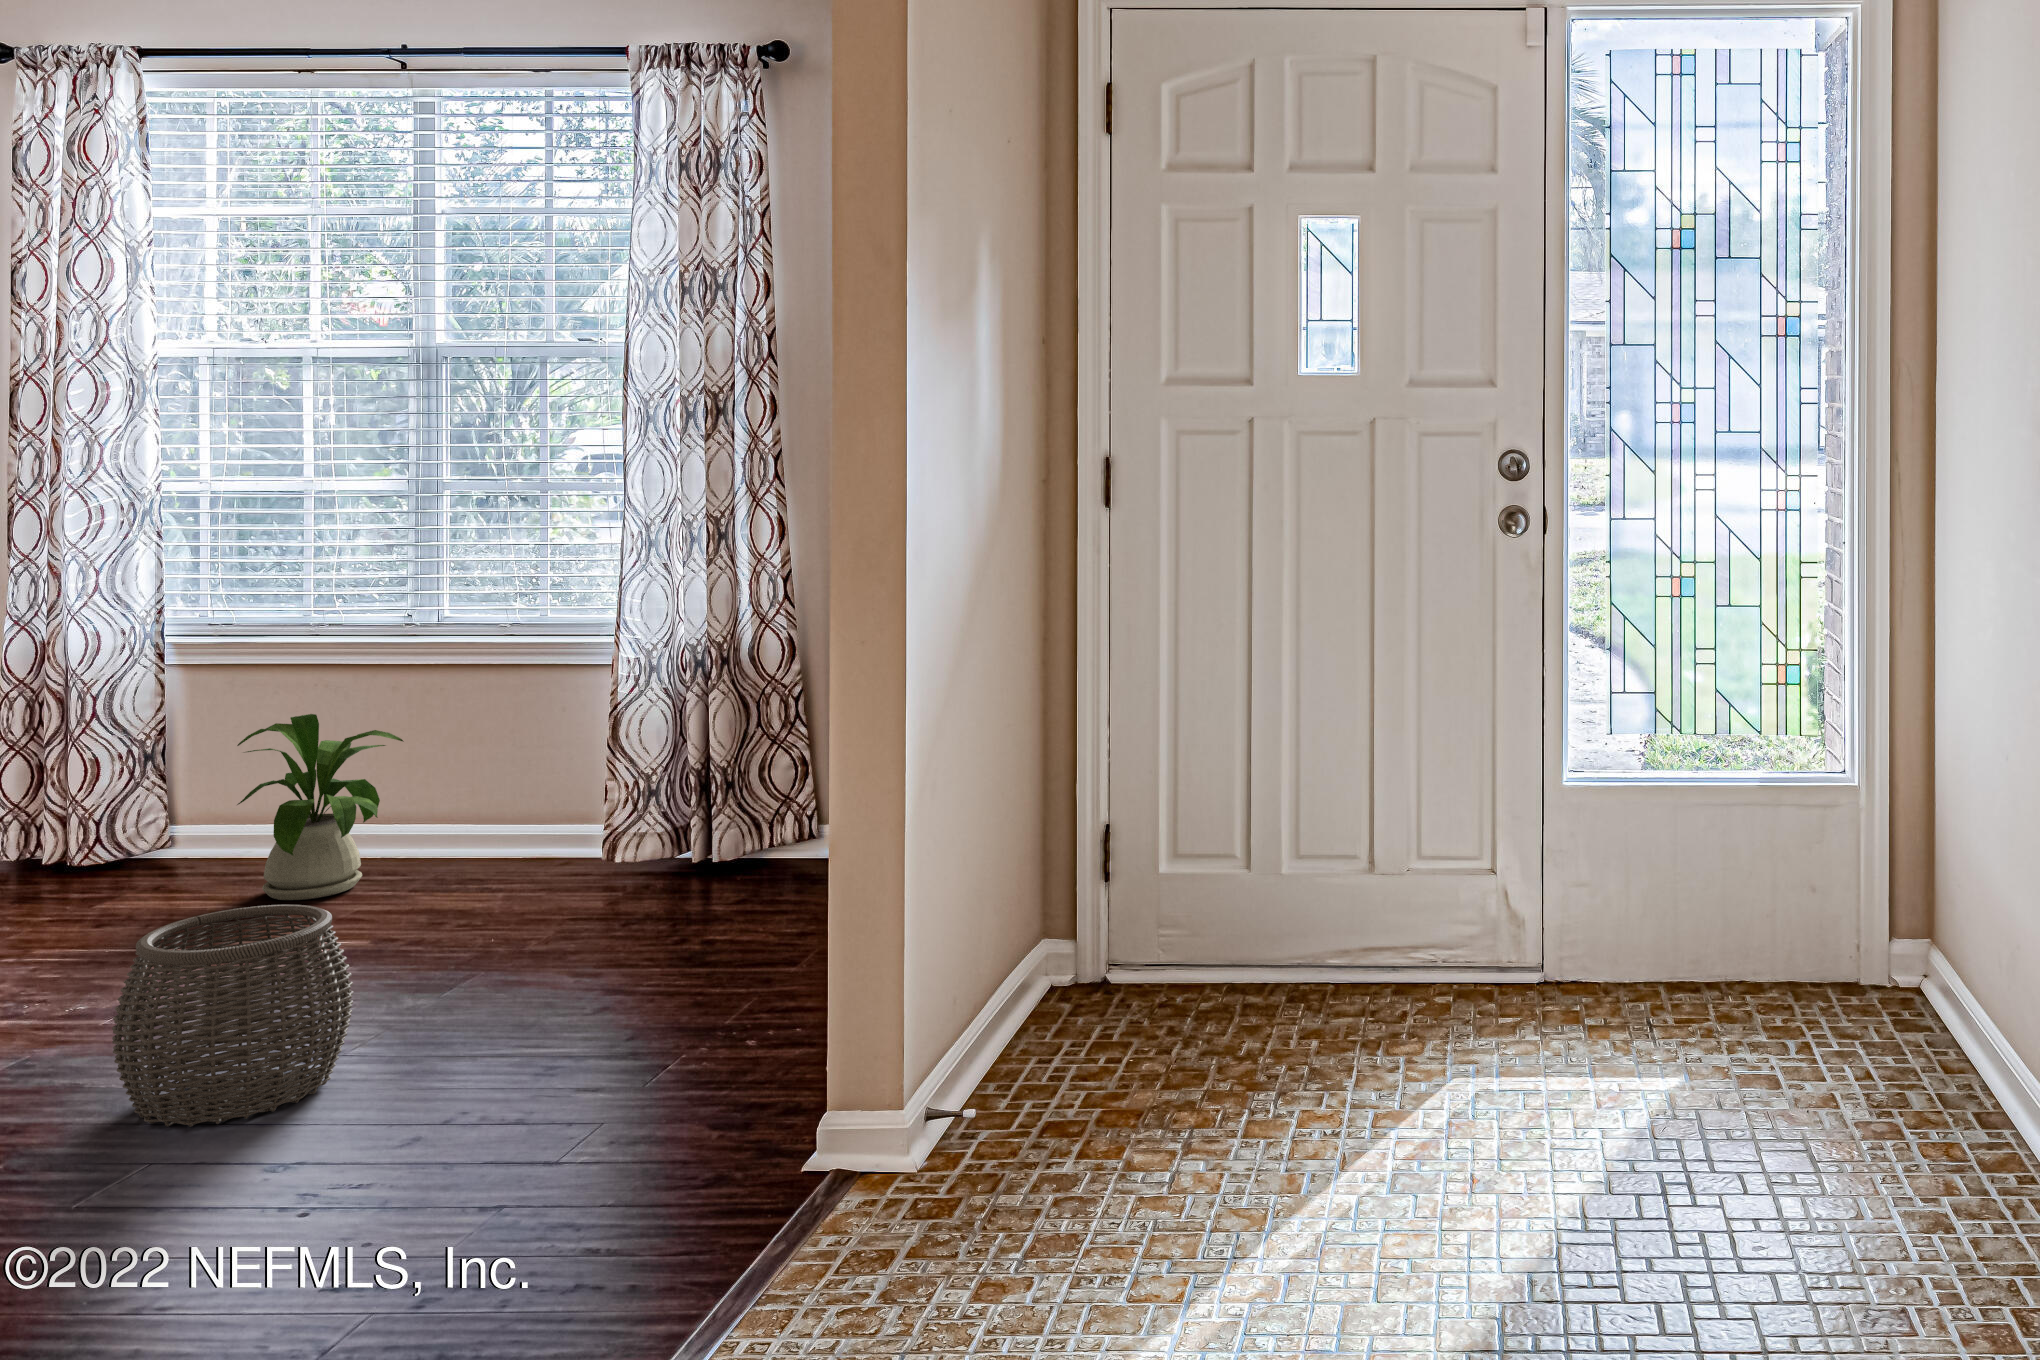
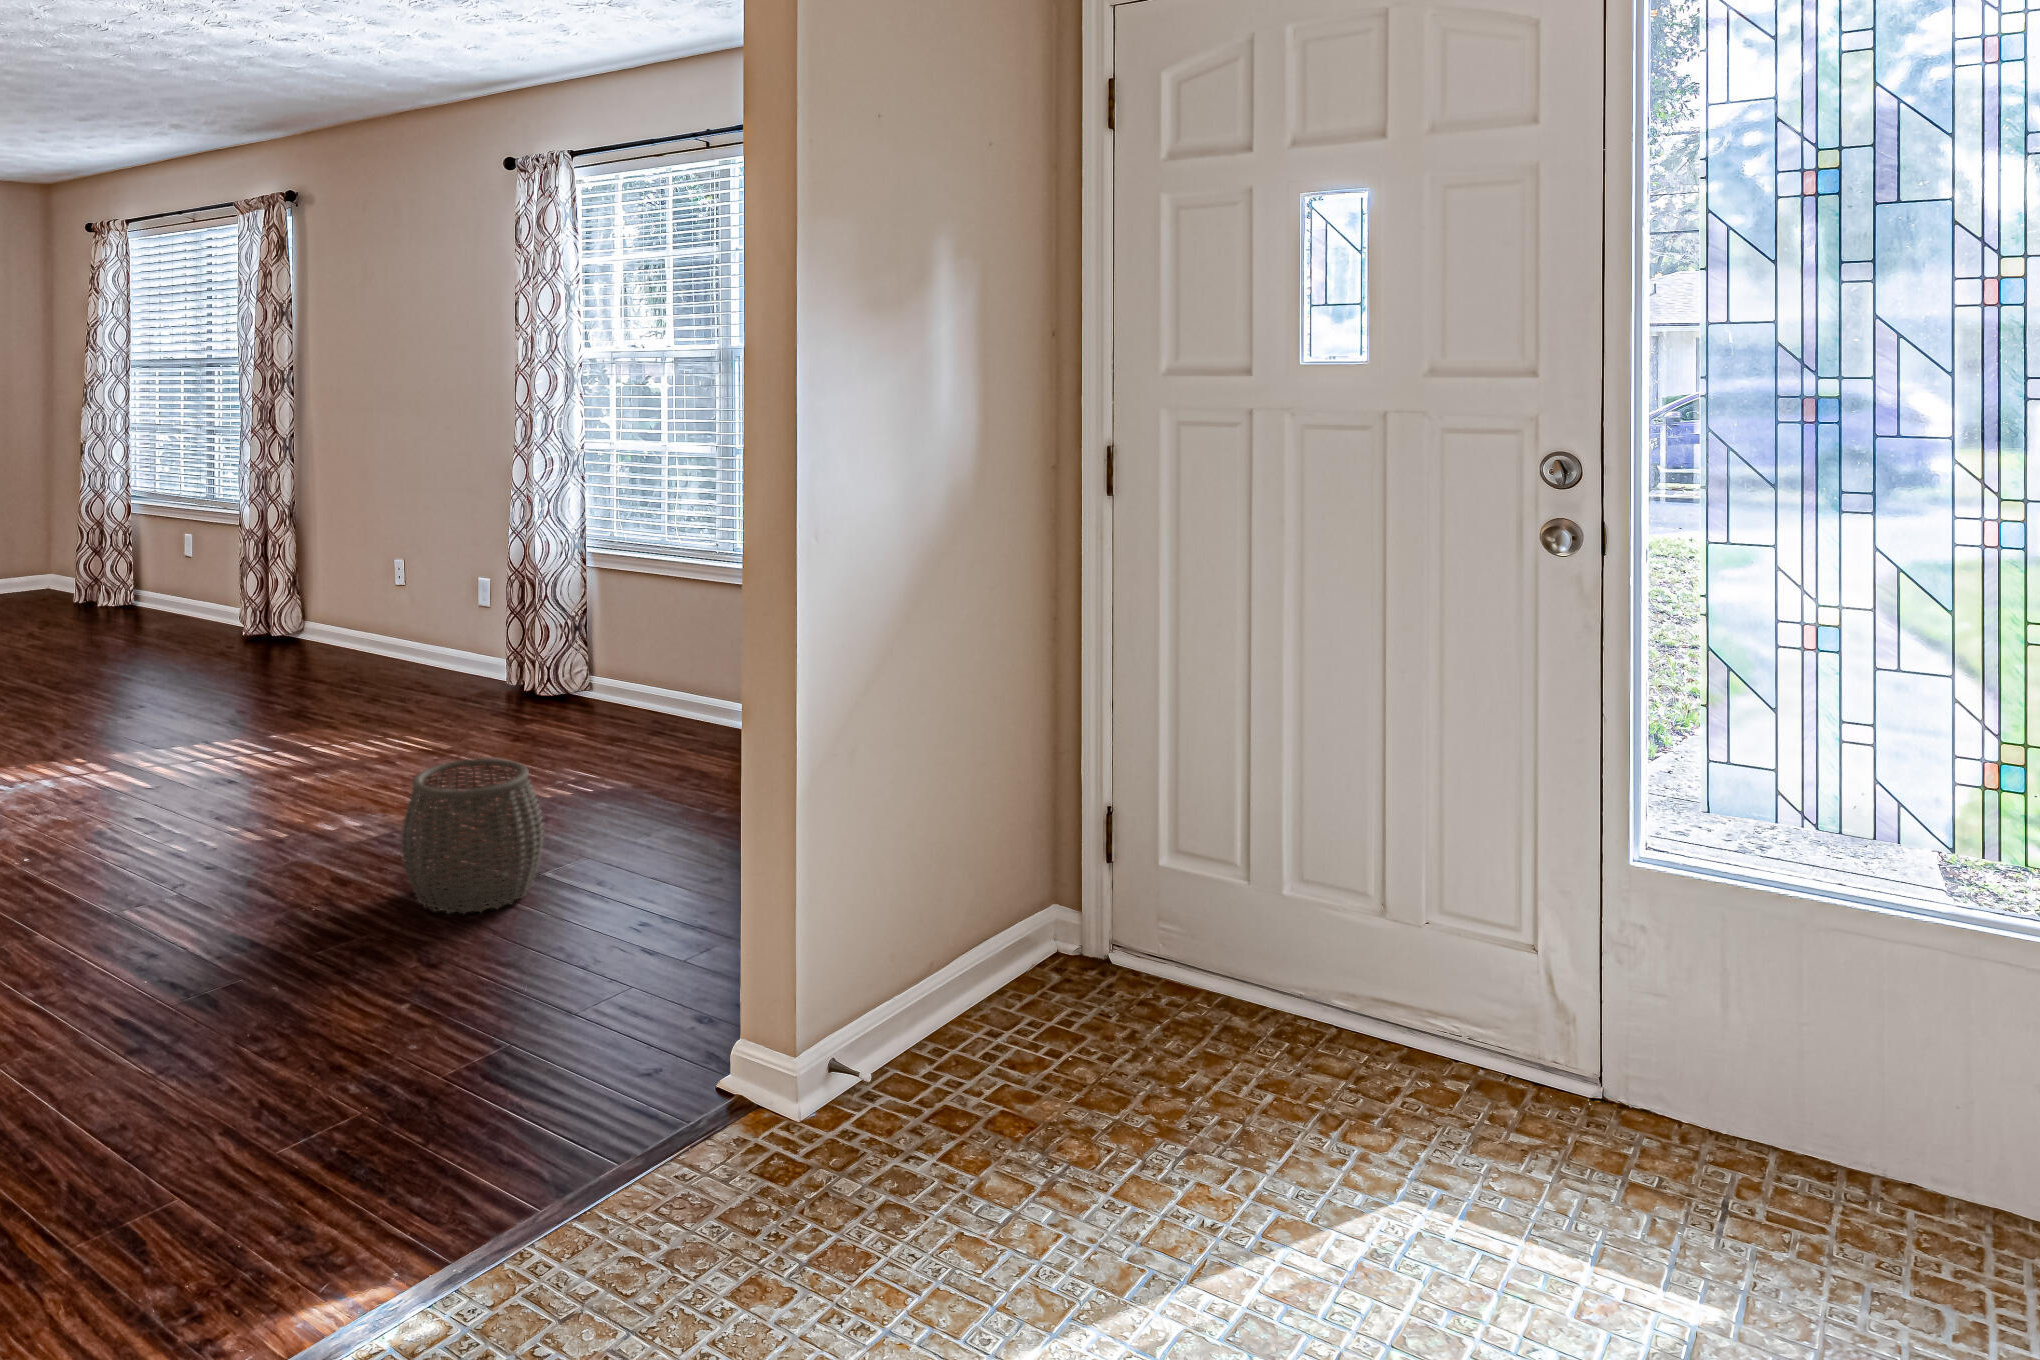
house plant: present [237,714,403,900] -> none [592,613,689,743]

